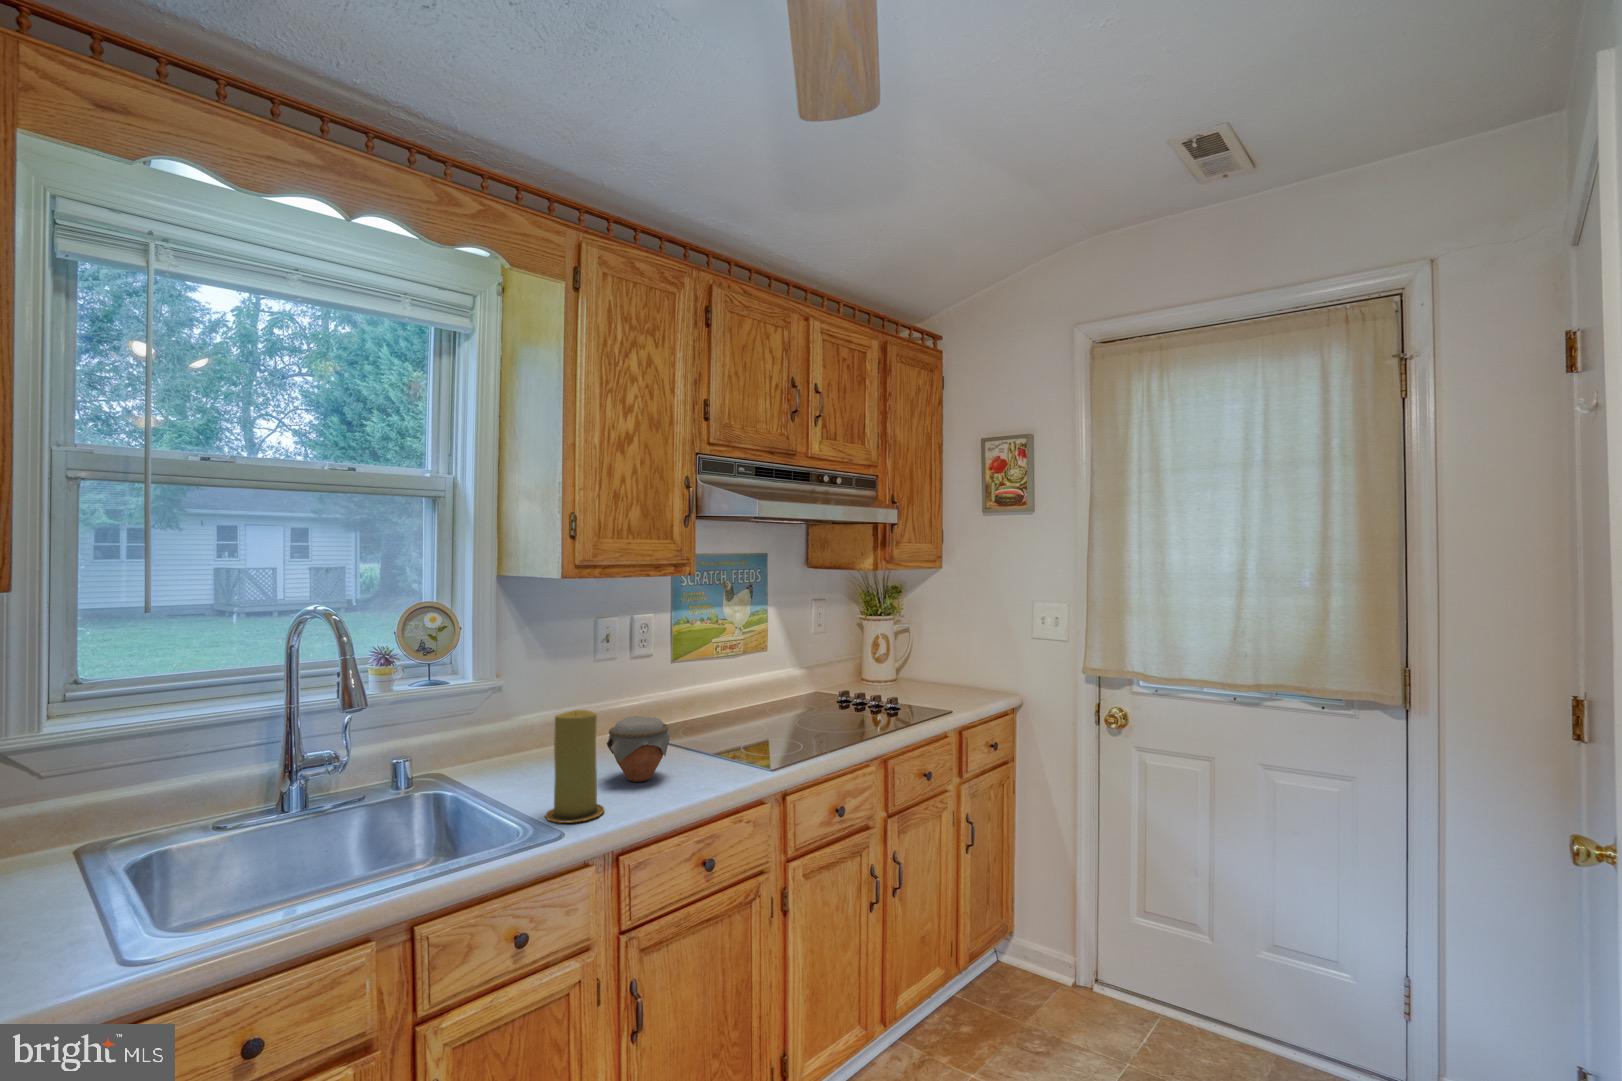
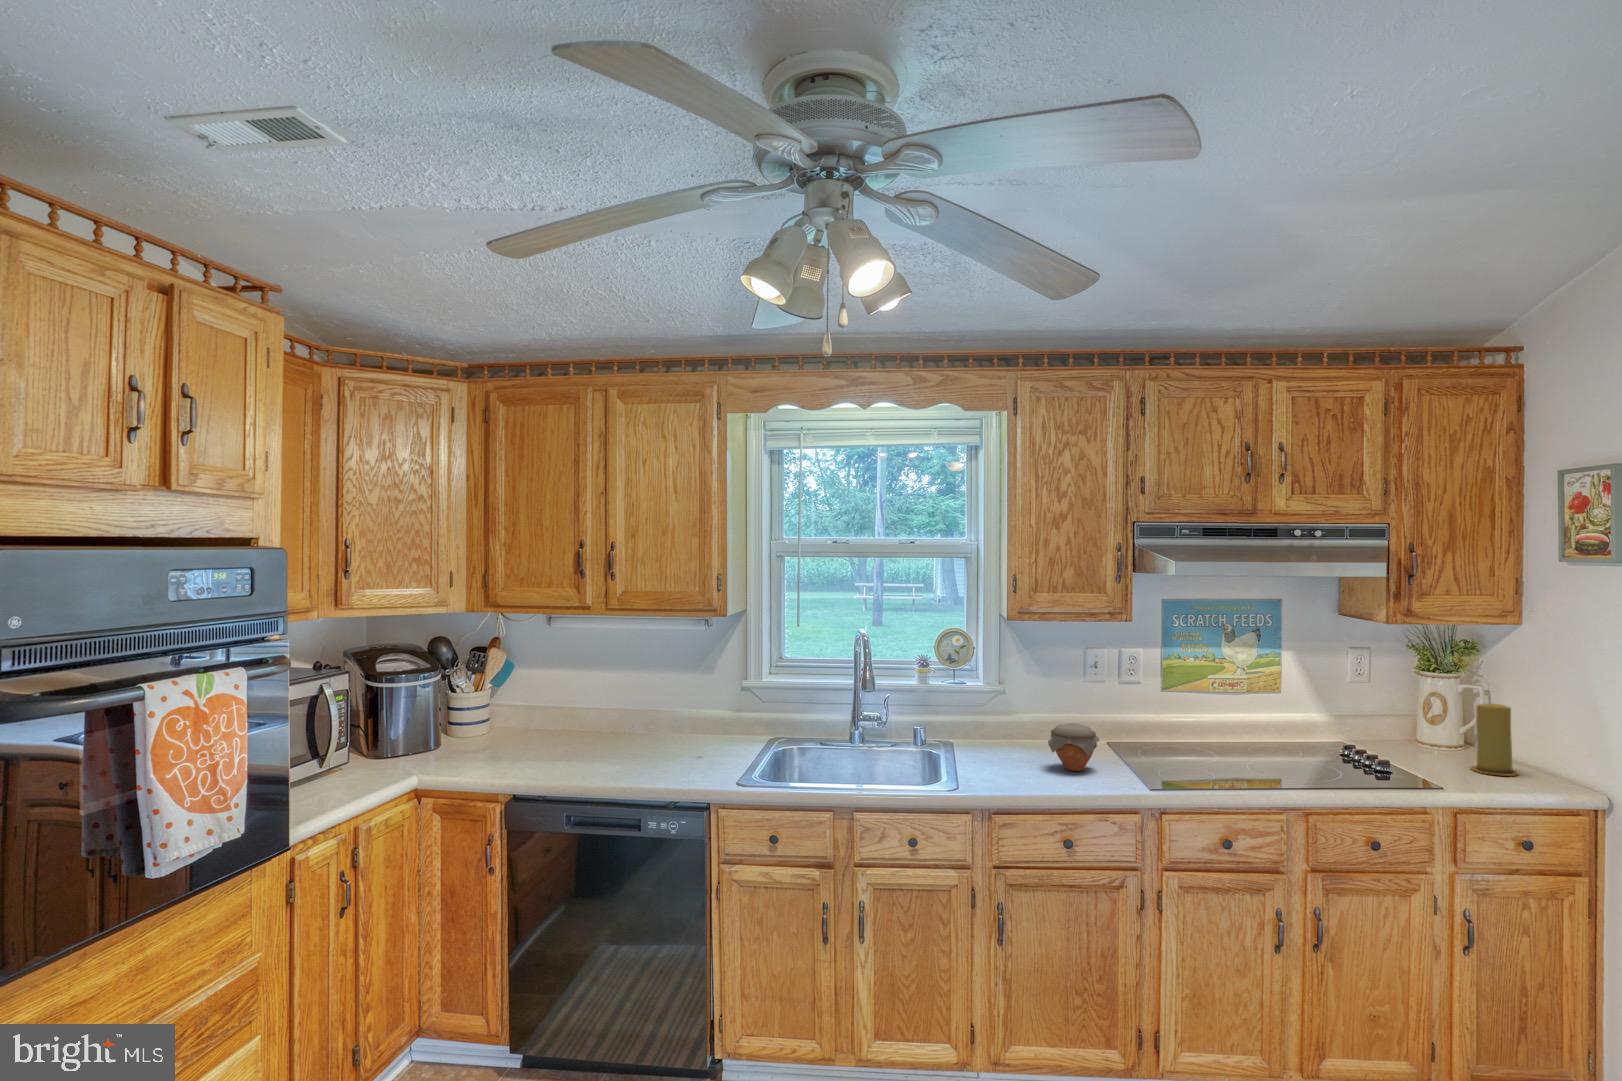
candle: present [545,710,604,823] -> present [1471,704,1518,776]

